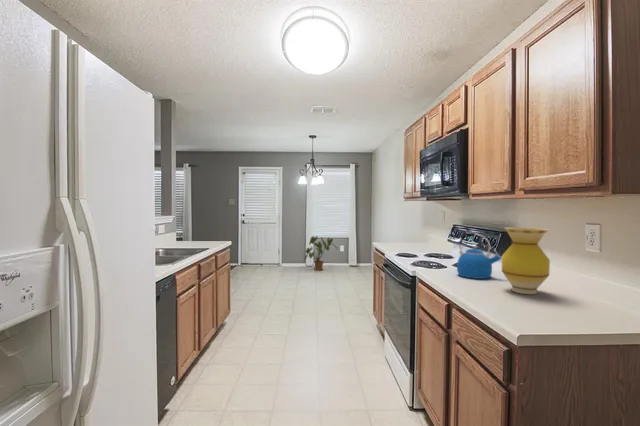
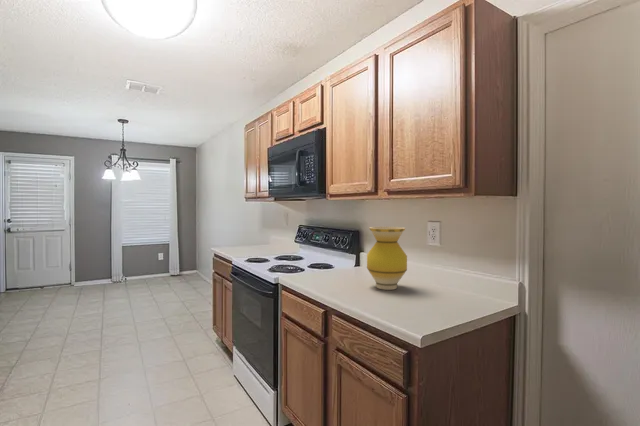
kettle: present [457,233,501,279] -> none [319,233,360,279]
house plant: present [305,236,337,271] -> none [109,244,158,286]

